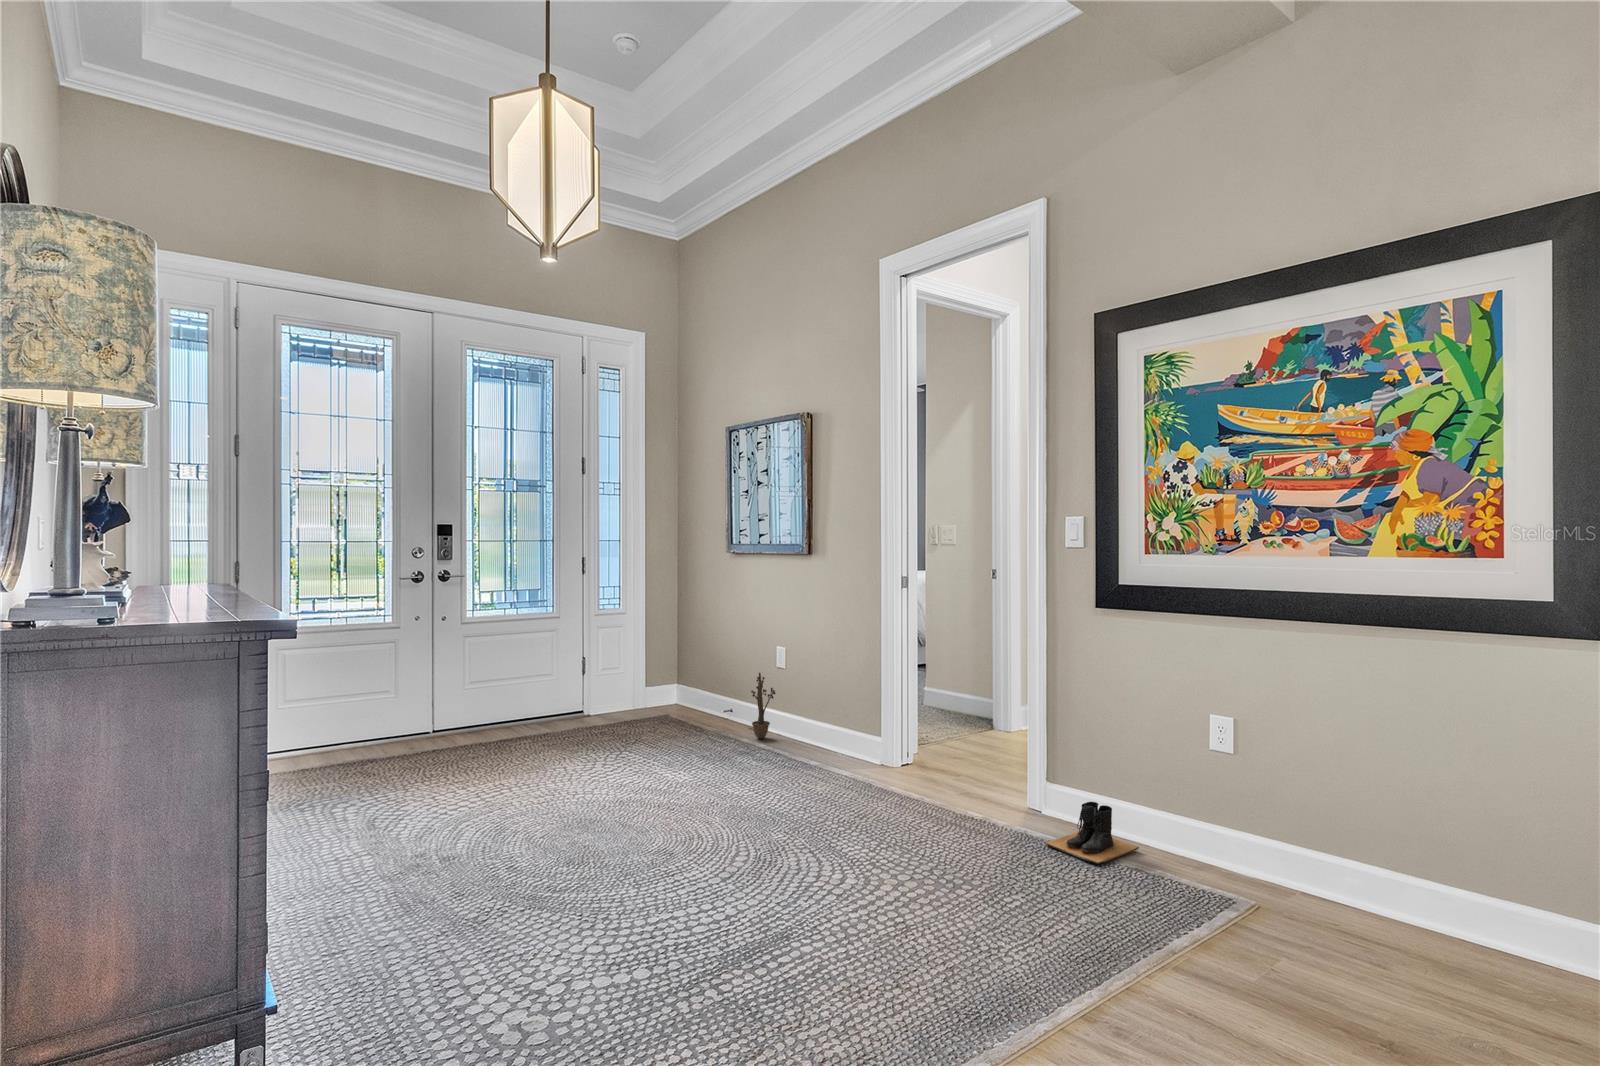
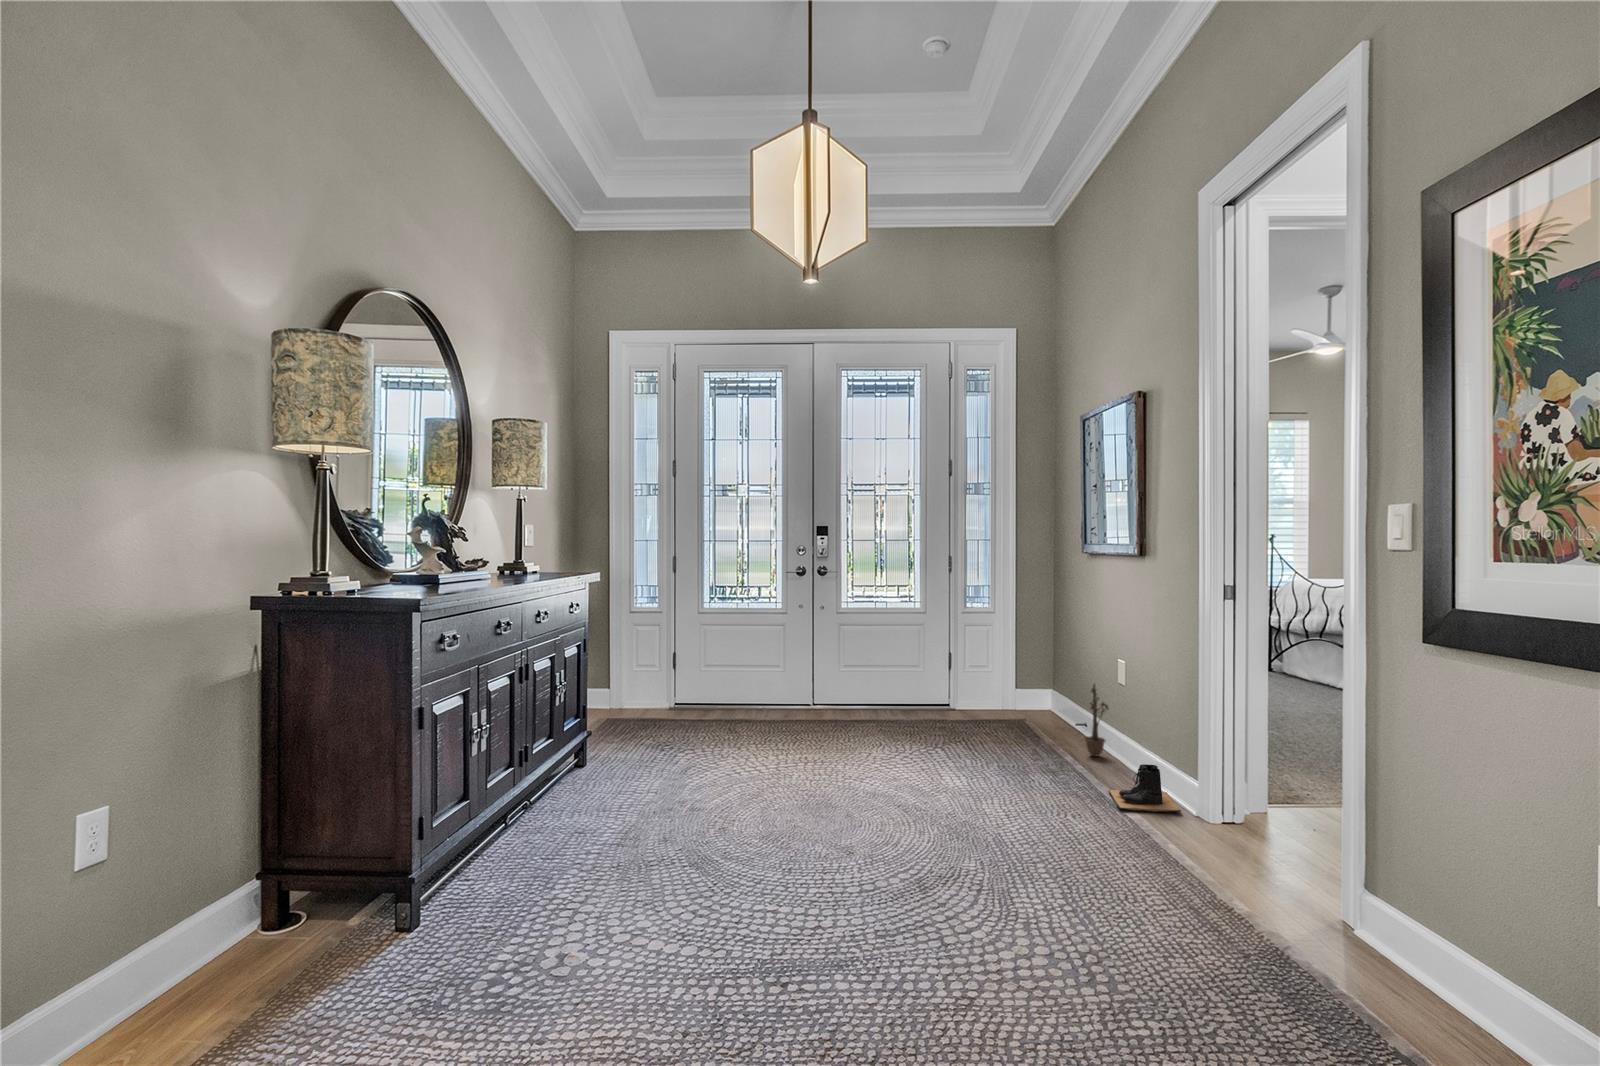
boots: present [1045,802,1139,864] -> present [1109,764,1181,812]

